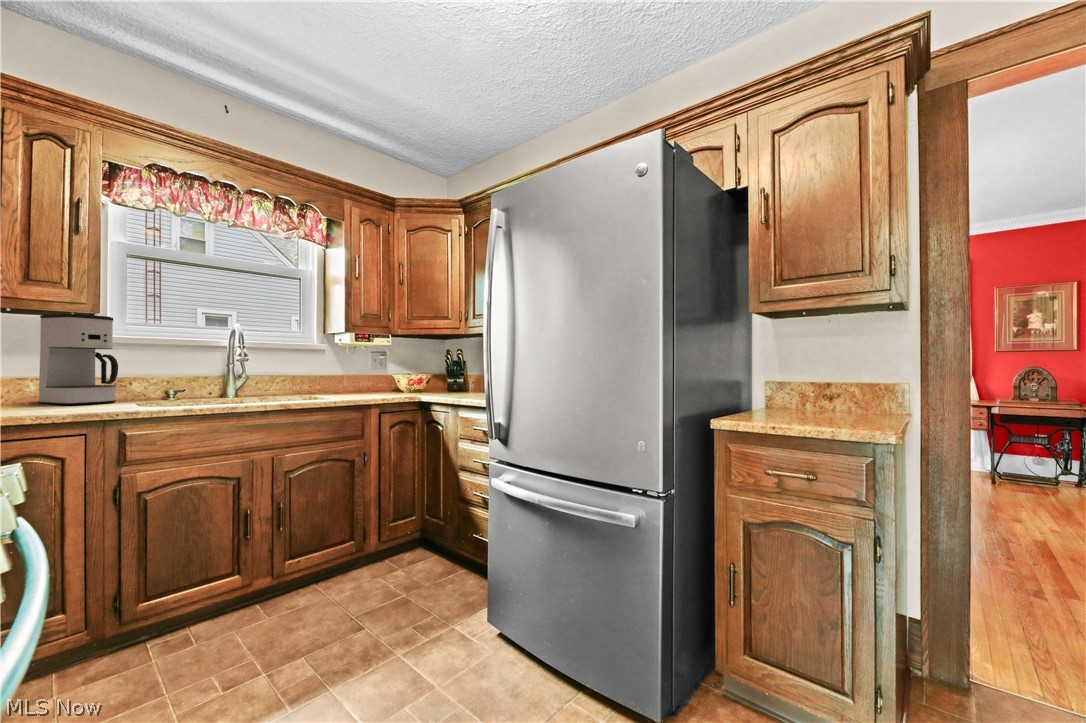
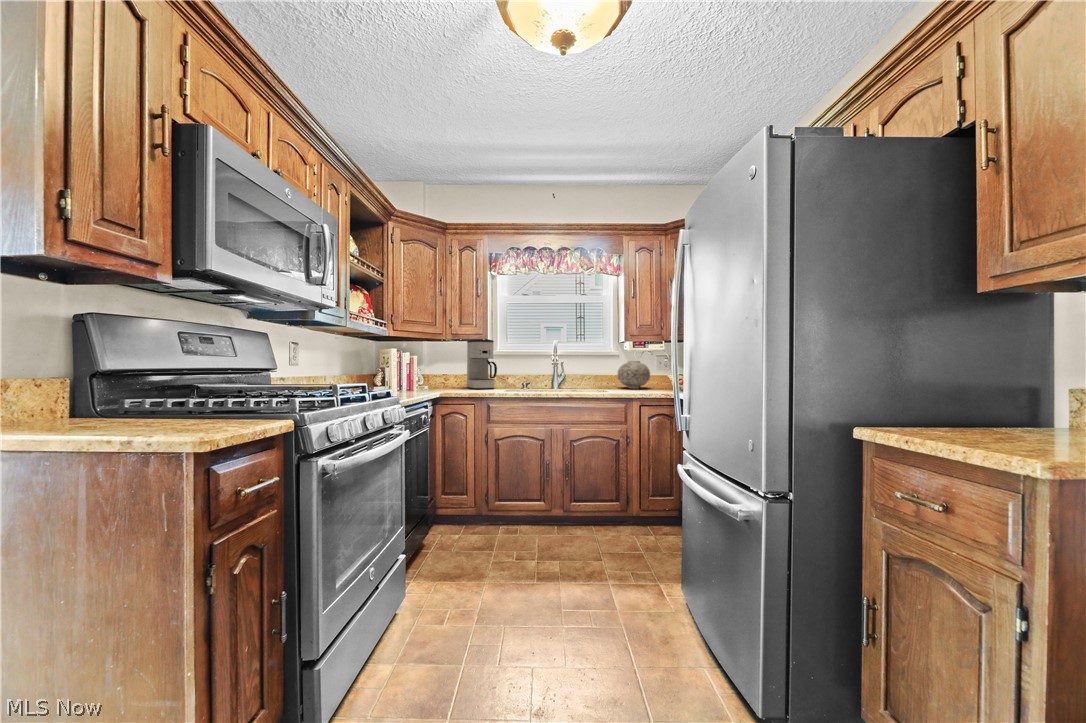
vase: none [329,357,373,391] -> present [617,361,650,388]

